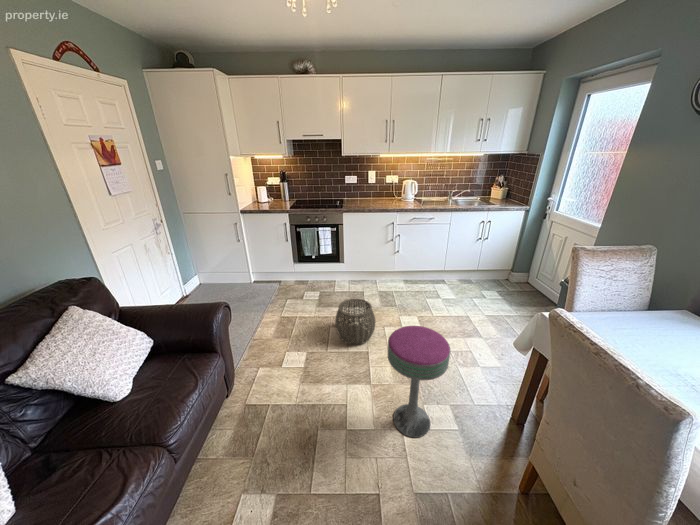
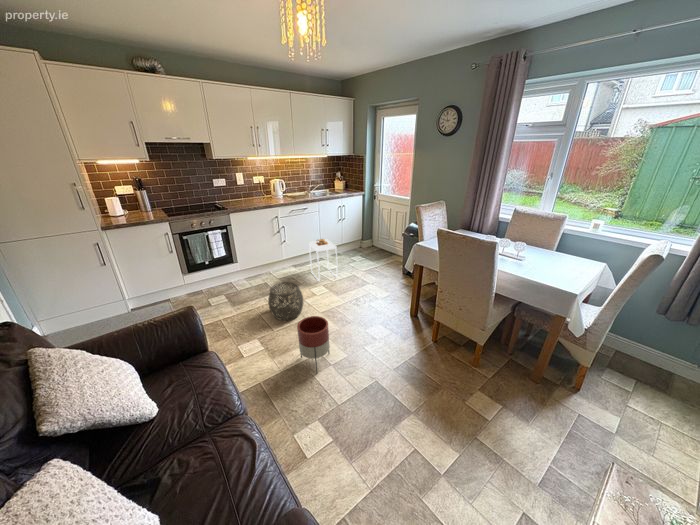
side table: none [417,259,448,312] -> present [309,239,338,281]
bar stool: present [388,326,450,437] -> none [344,274,384,349]
planter: none [313,356,356,431] -> present [297,316,330,372]

